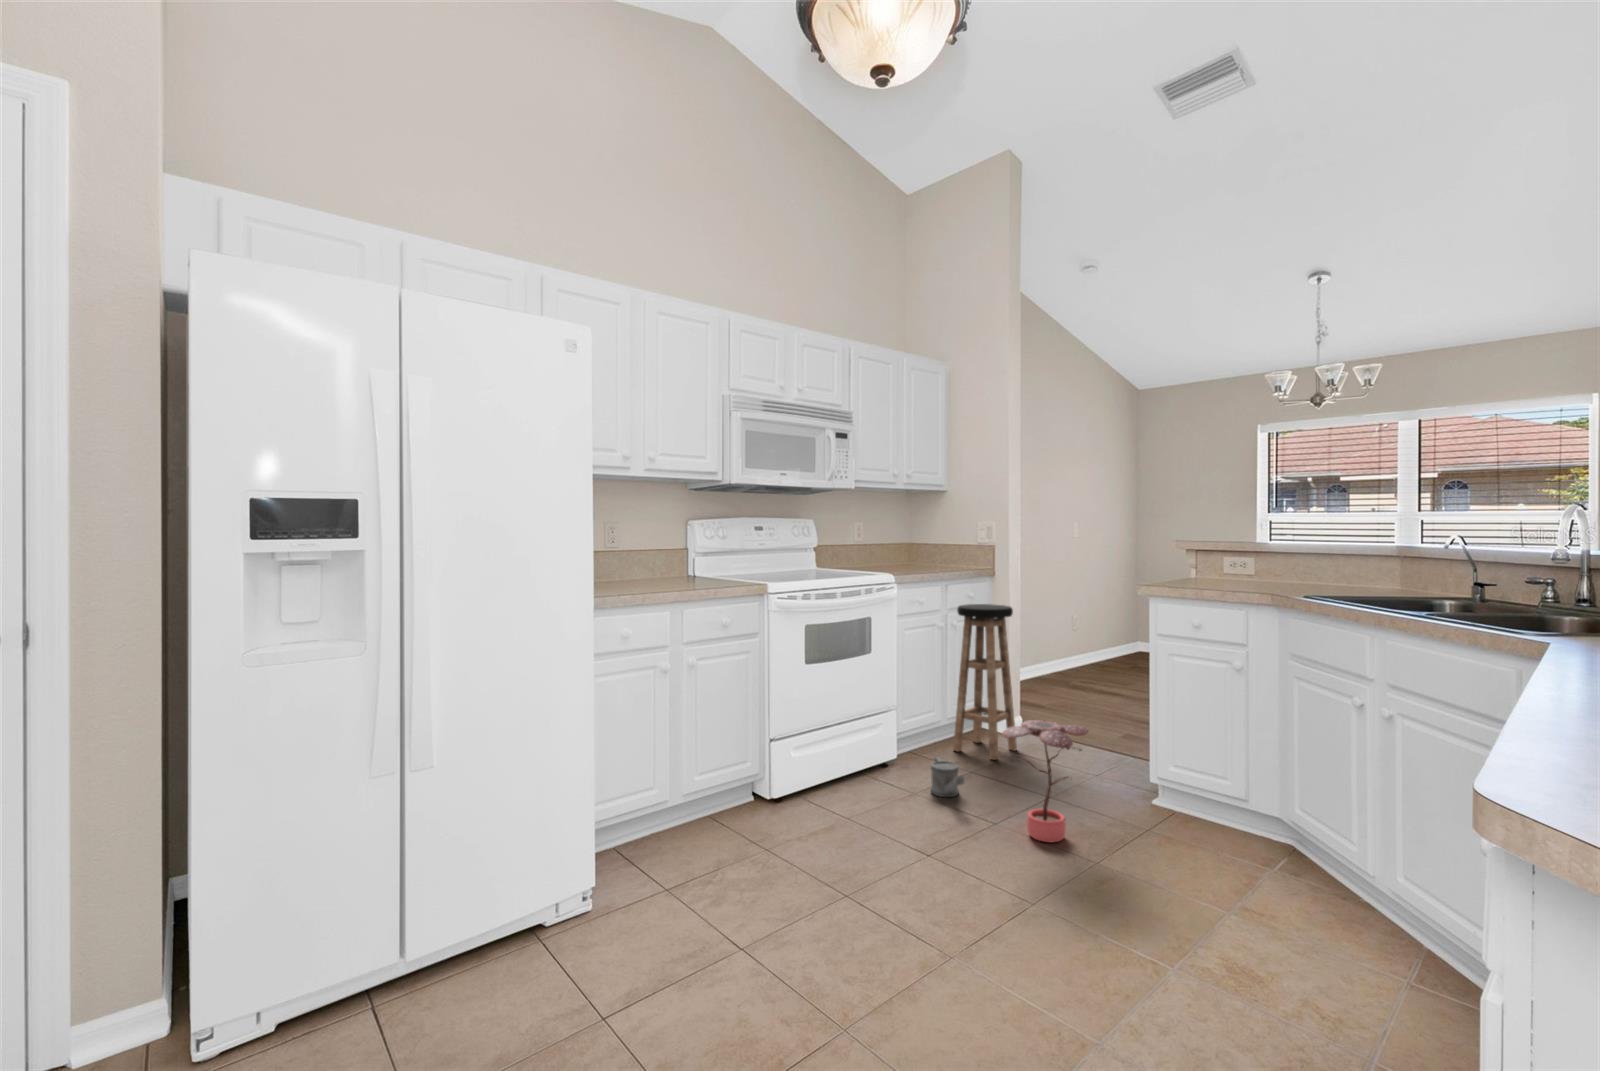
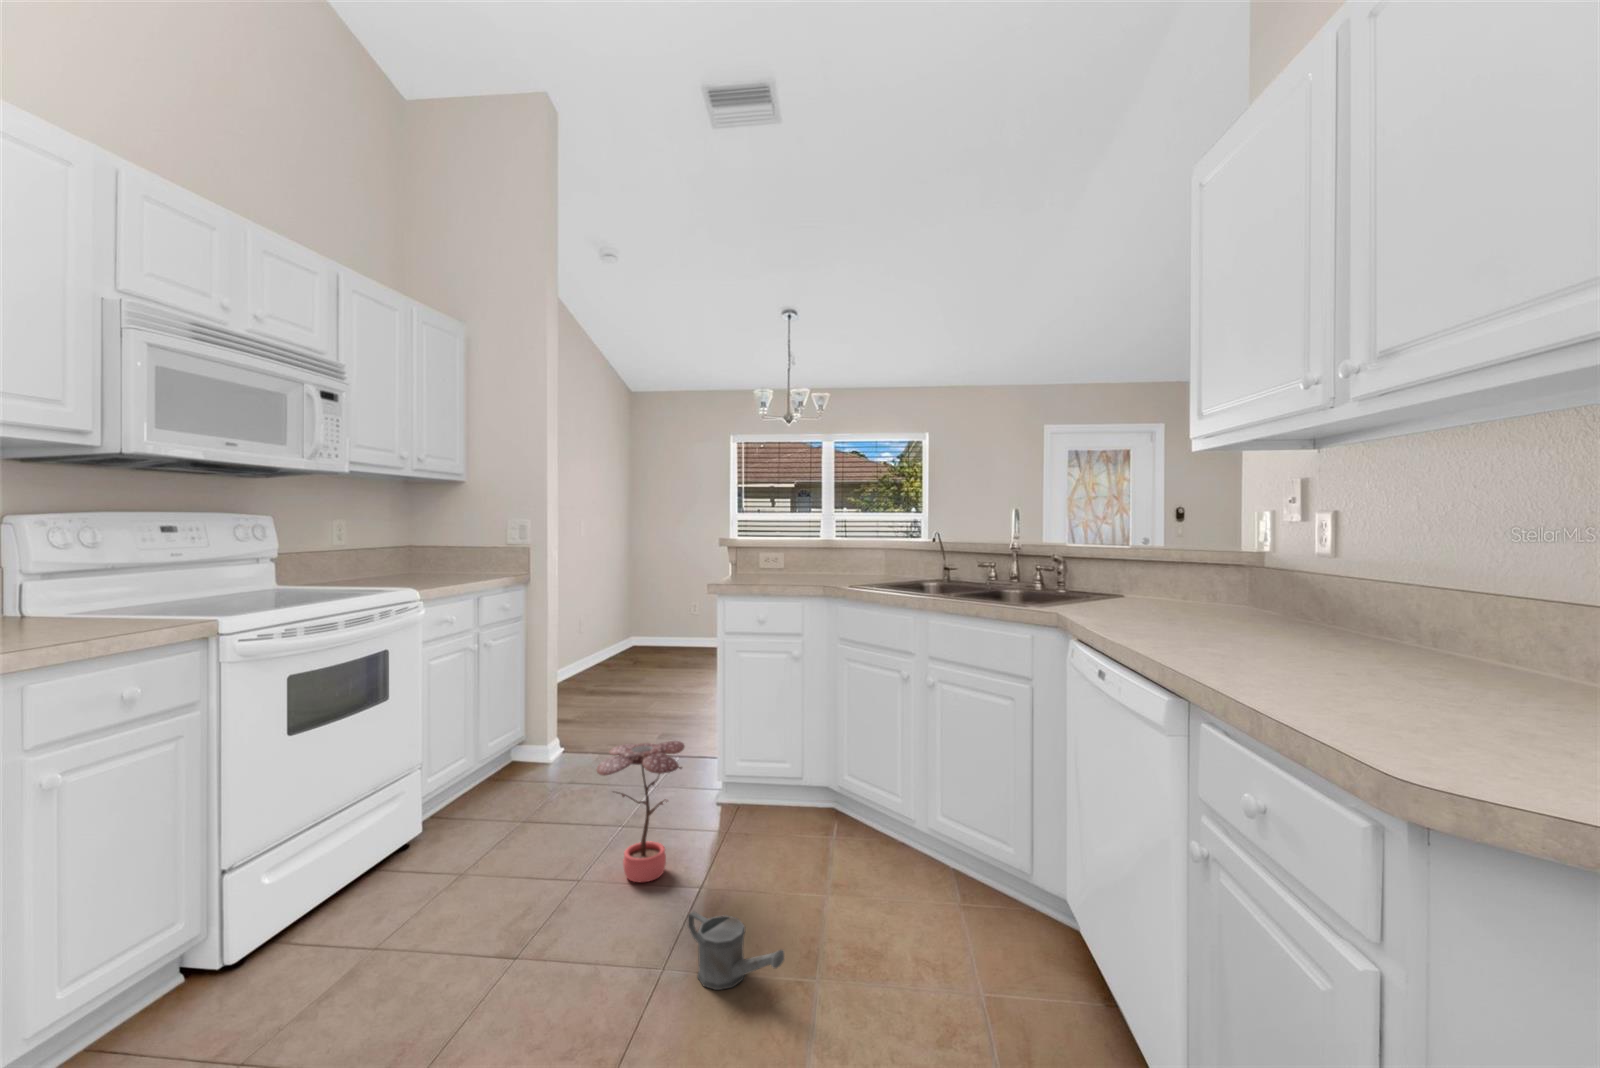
bar stool: present [953,604,1017,760] -> none [493,614,566,795]
watering can: present [931,757,965,797] -> present [688,911,784,990]

